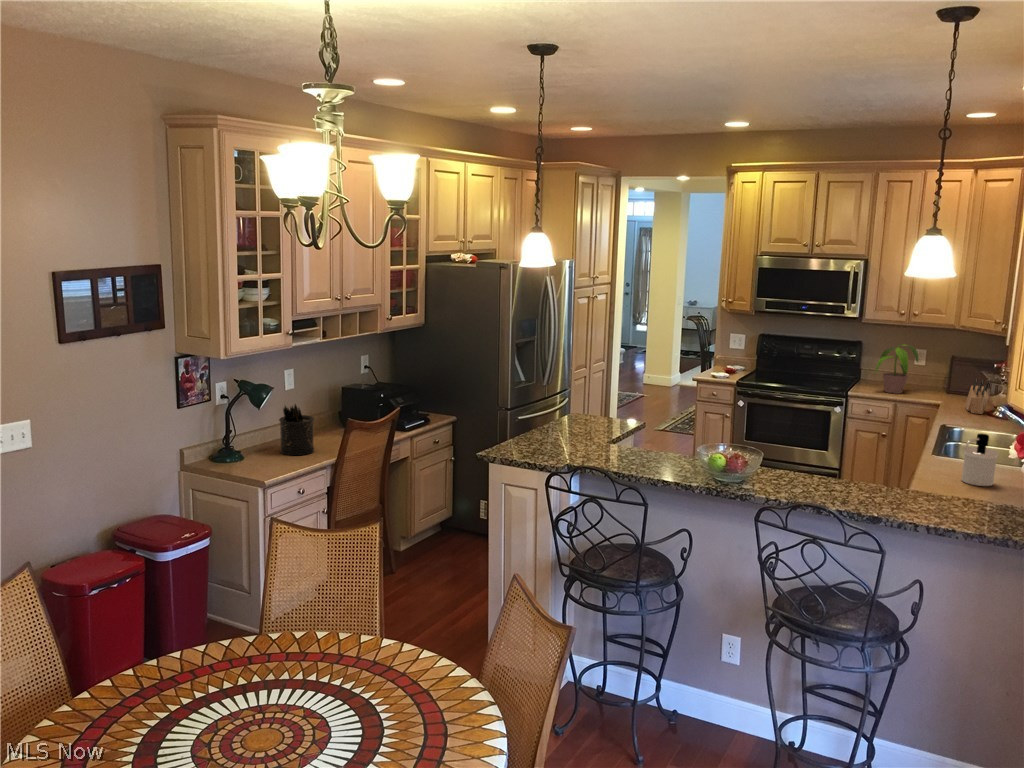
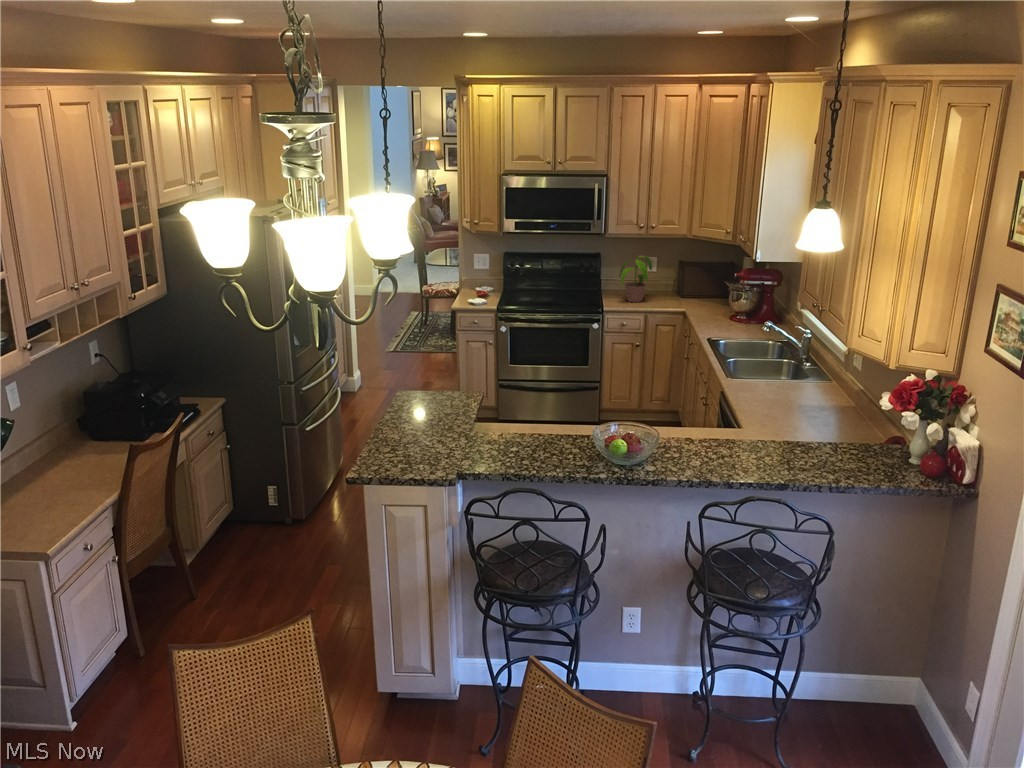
knife block: present [965,379,990,414] -> none [703,289,730,319]
pen holder: present [279,404,314,455] -> none [23,435,80,502]
soap dispenser: present [962,434,998,486] -> none [773,363,804,410]

